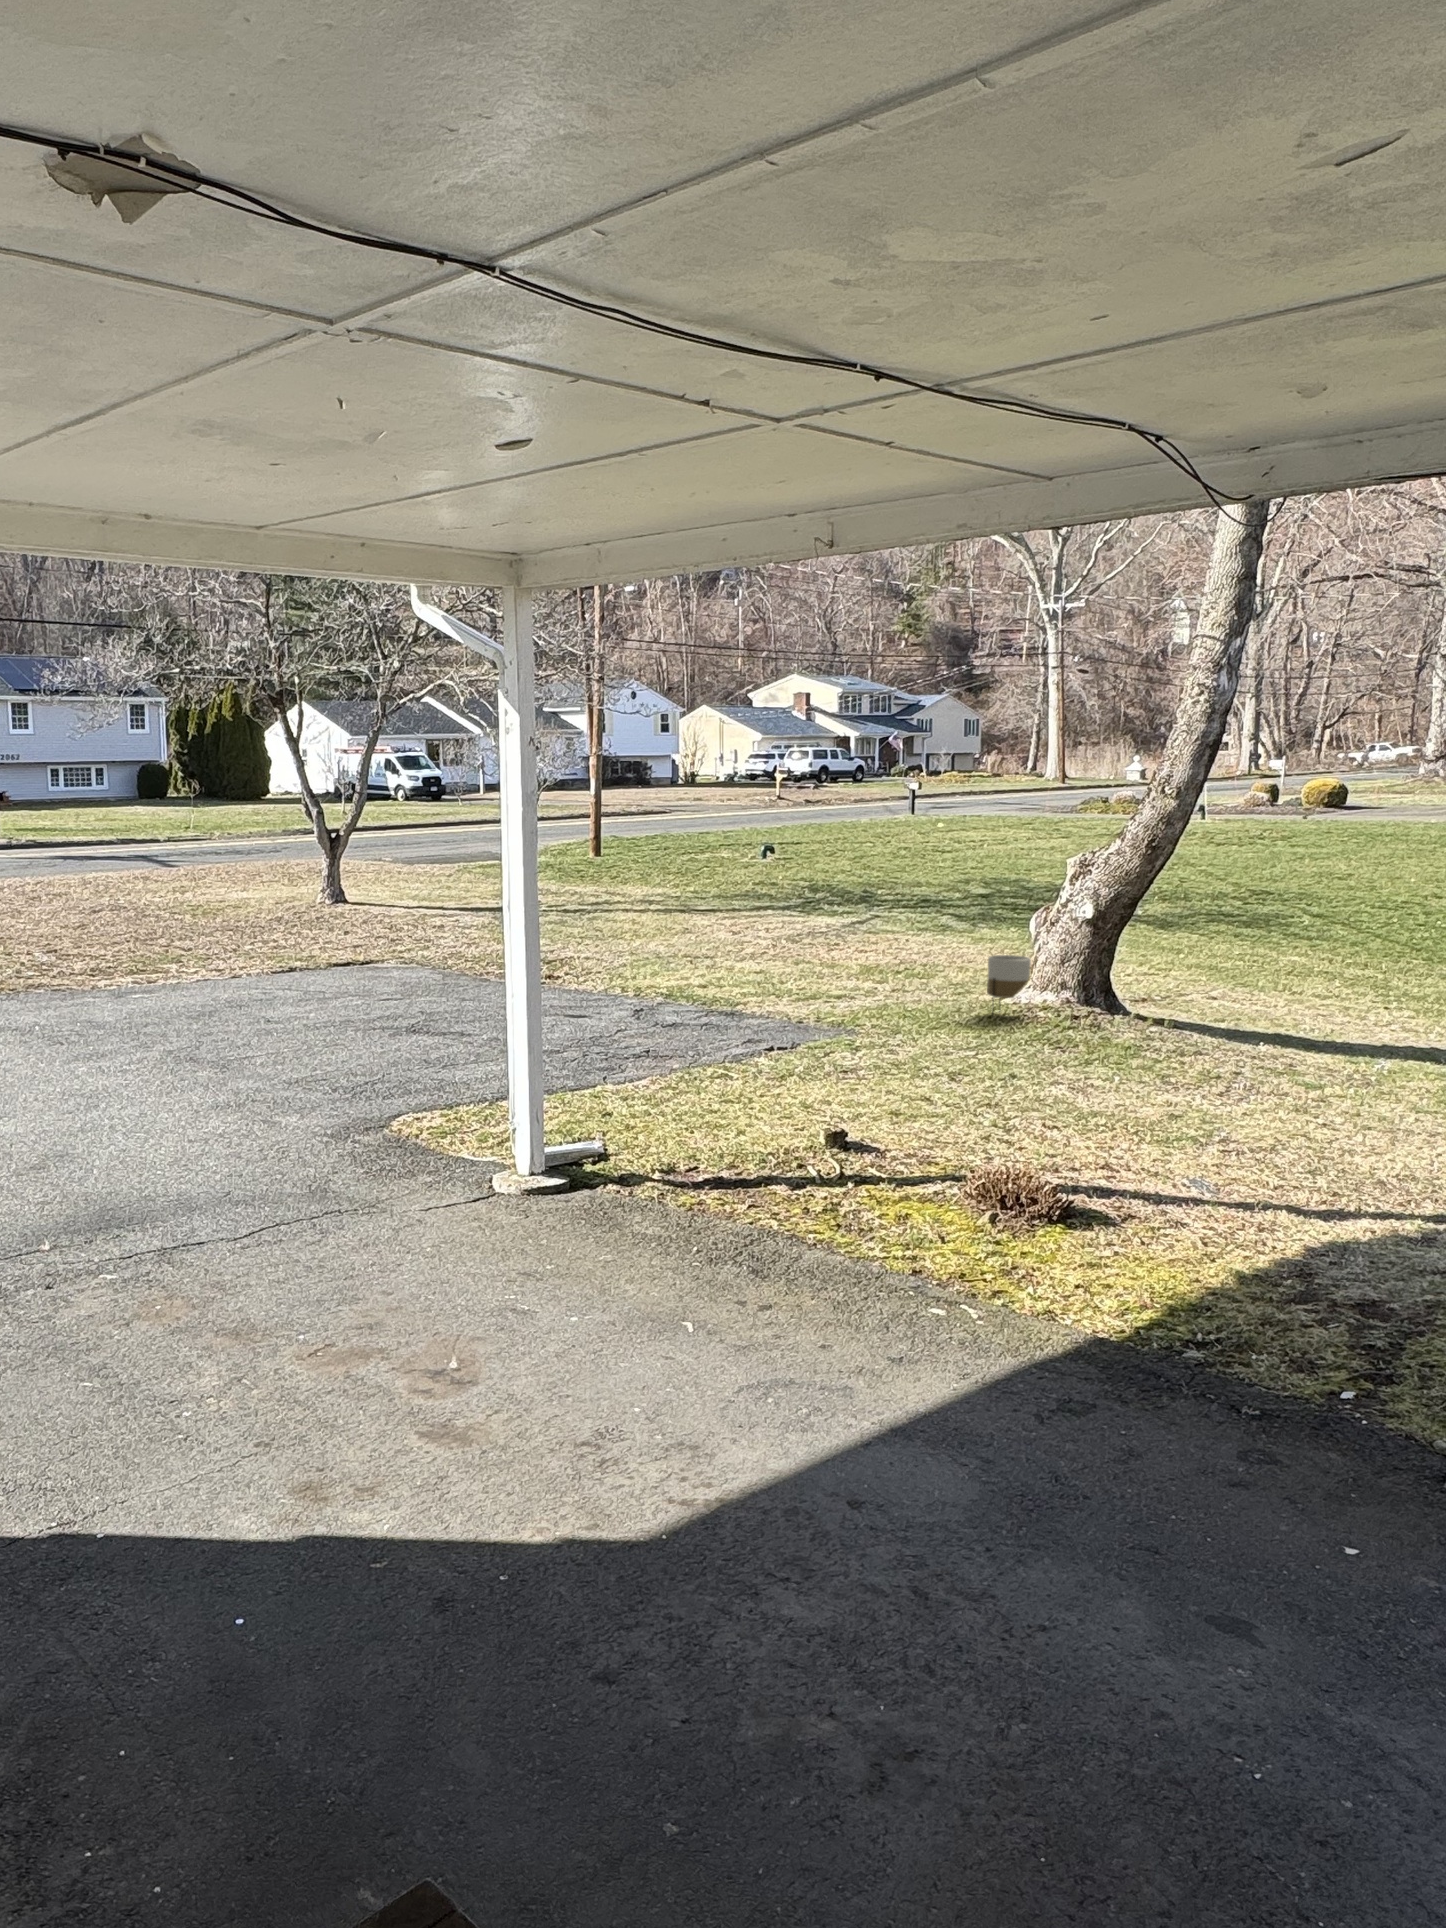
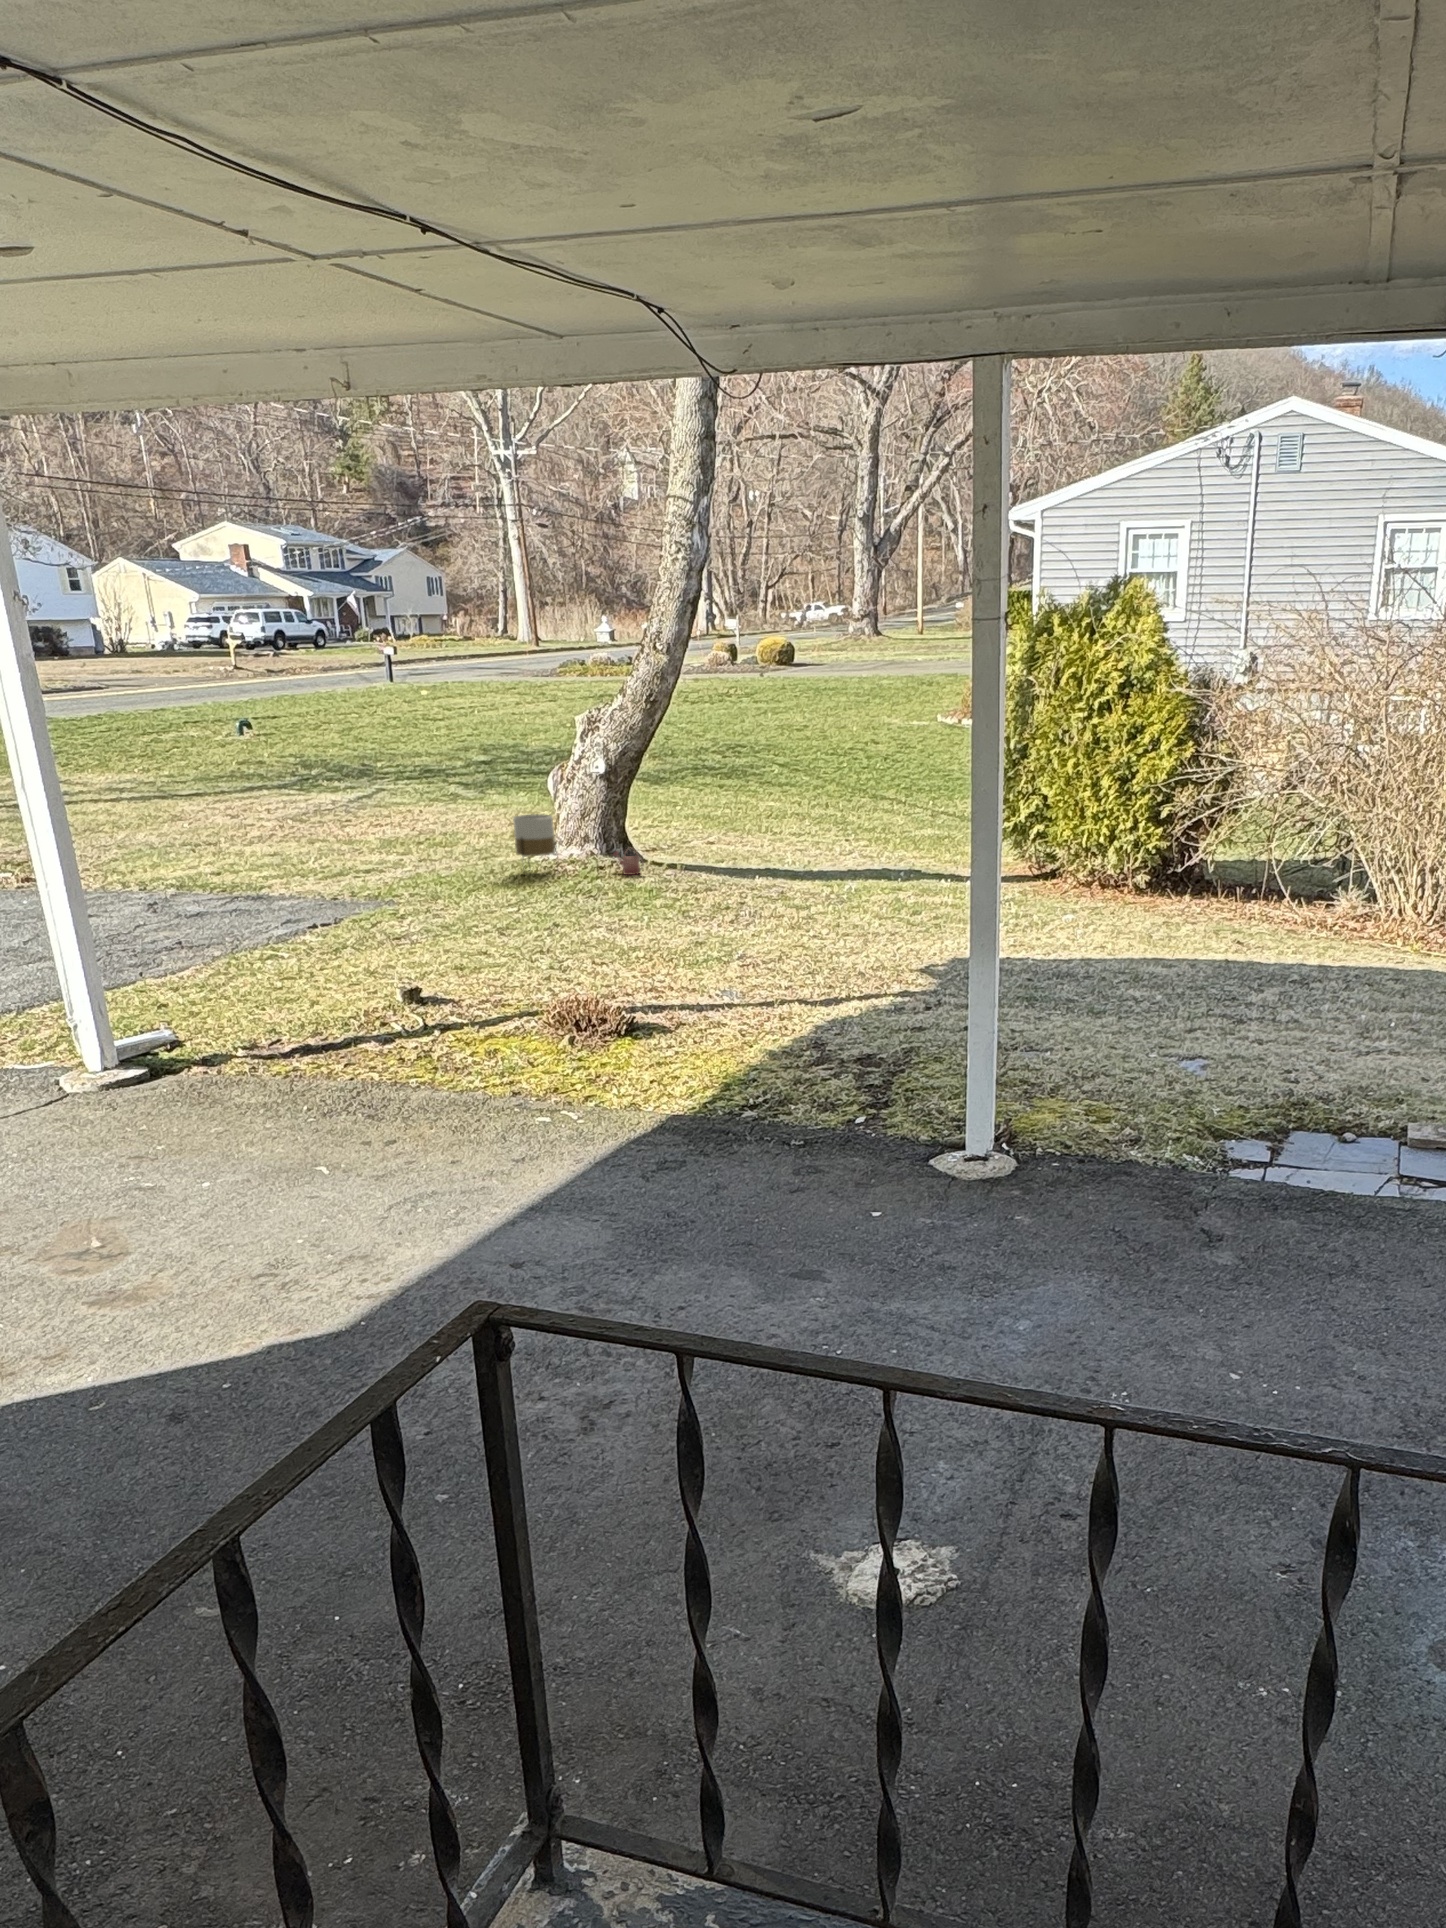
watering can: none [1092,998,1126,1028] -> present [613,847,642,875]

